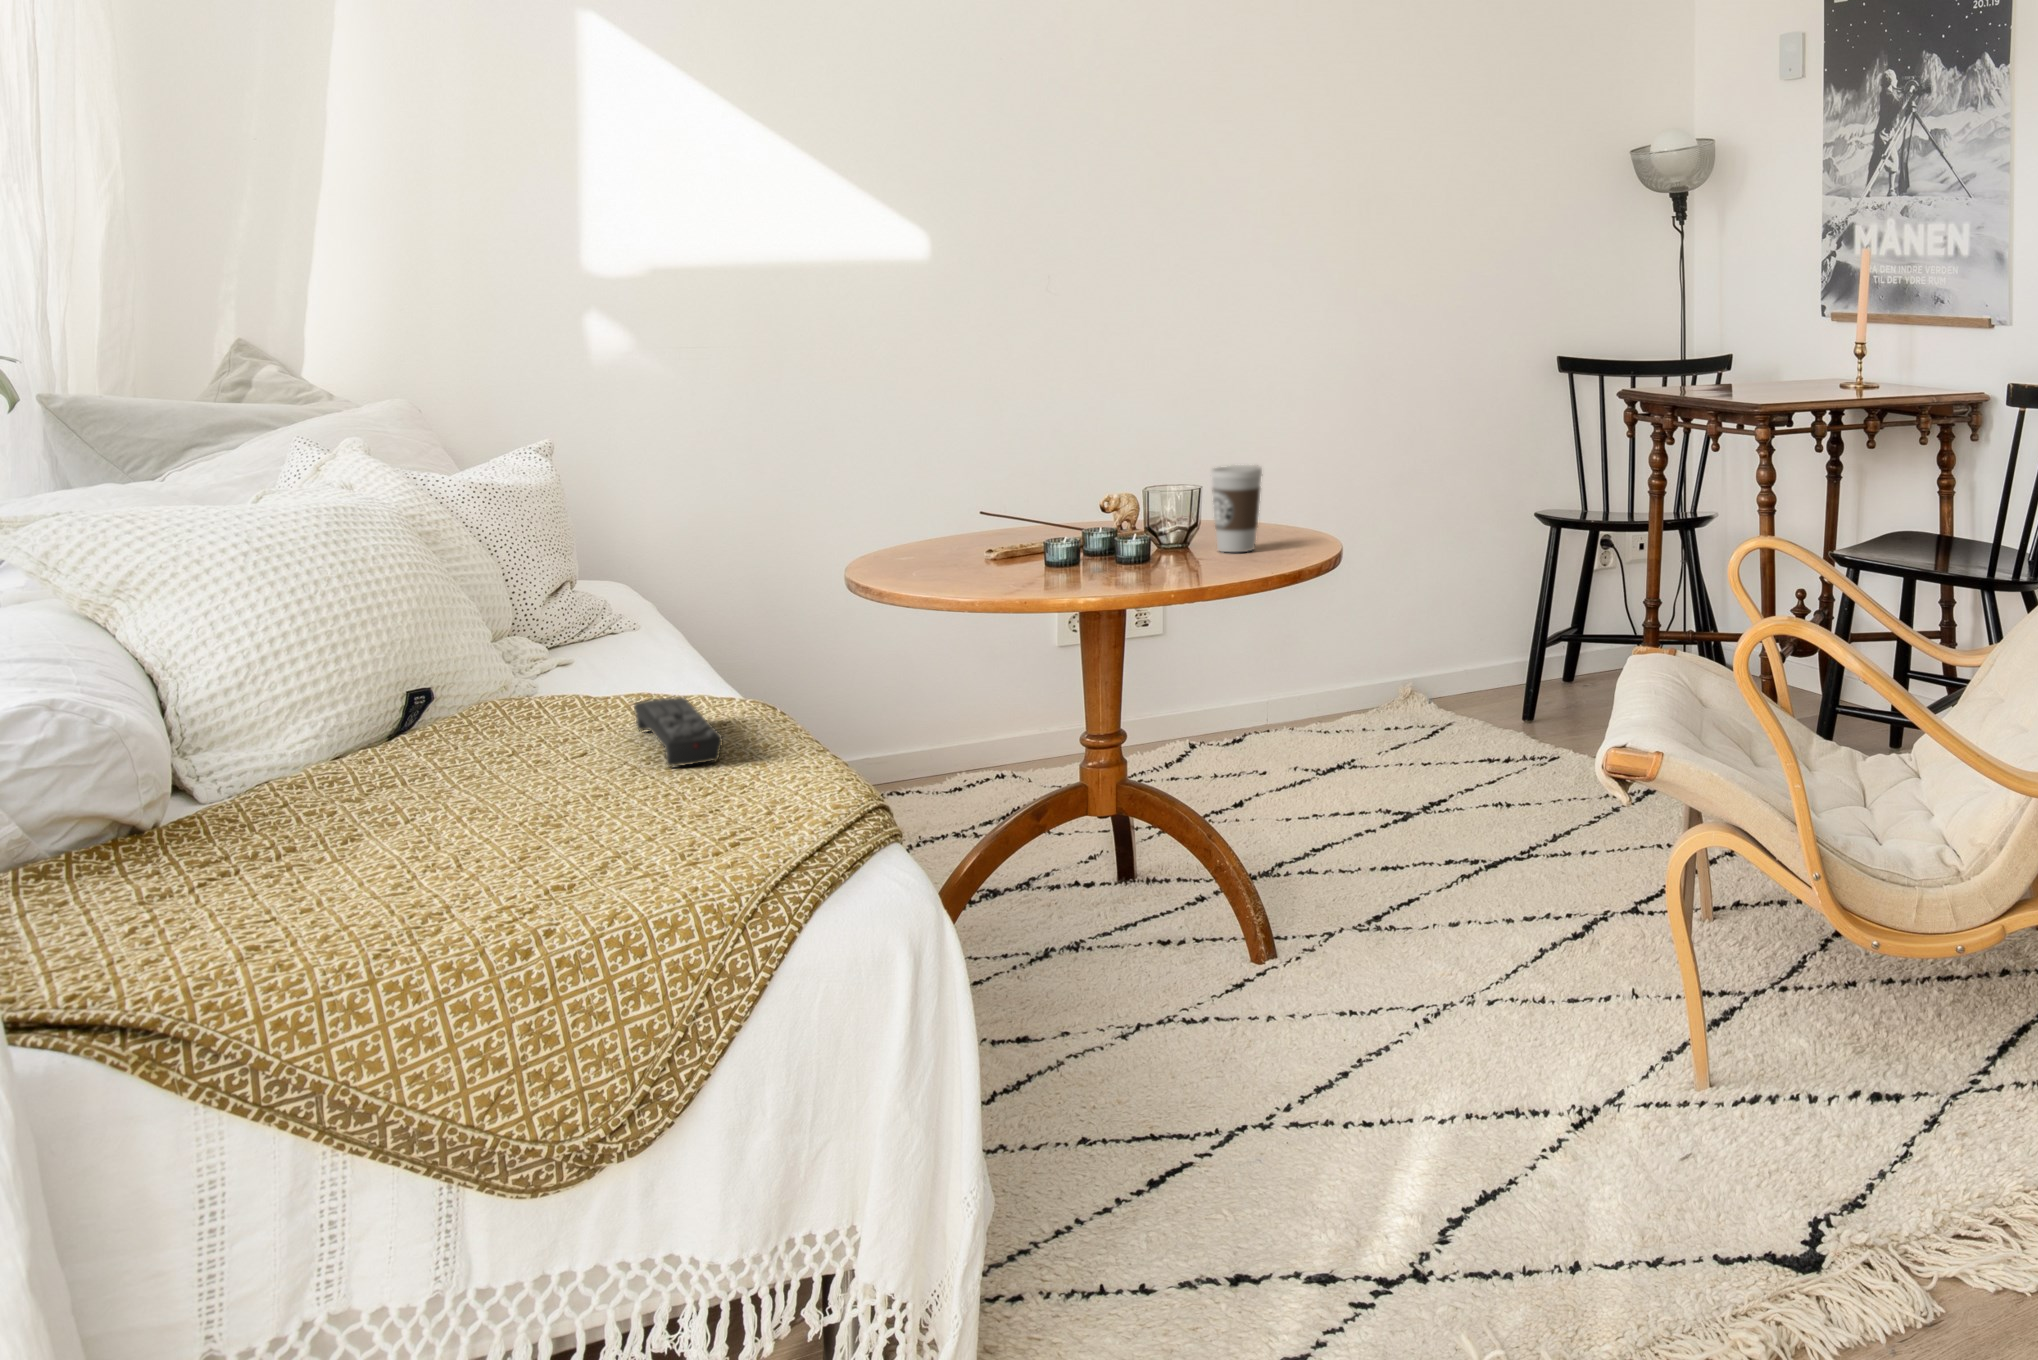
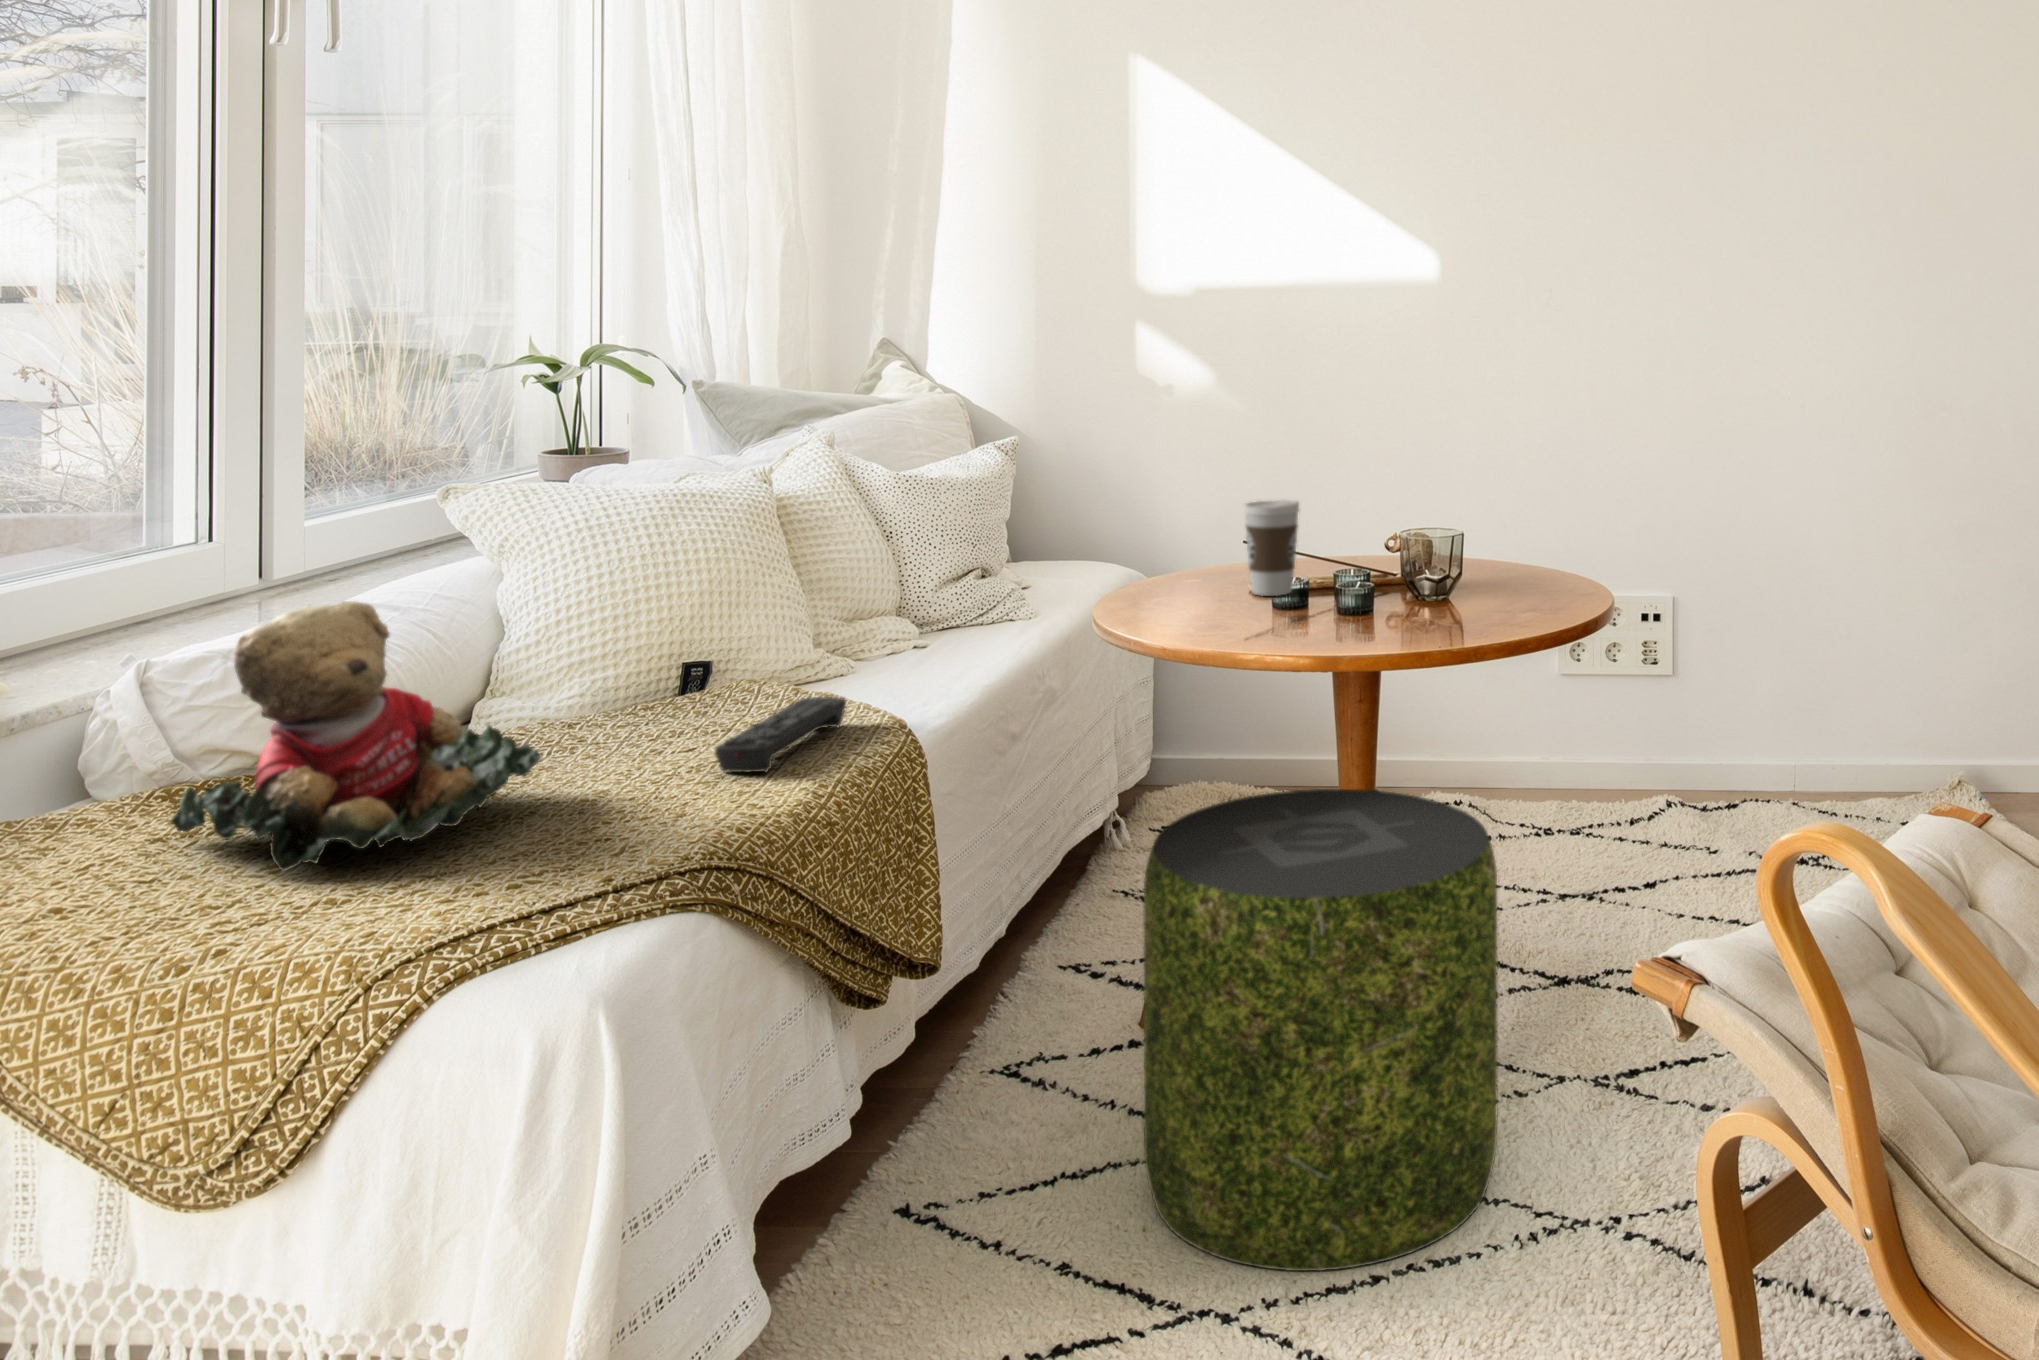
coffee cup: present [1211,465,1262,552] -> present [1244,500,1299,596]
teddy bear: none [214,616,596,884] -> present [171,601,541,871]
pouf: none [1081,711,1382,1086] -> present [1144,789,1497,1271]

